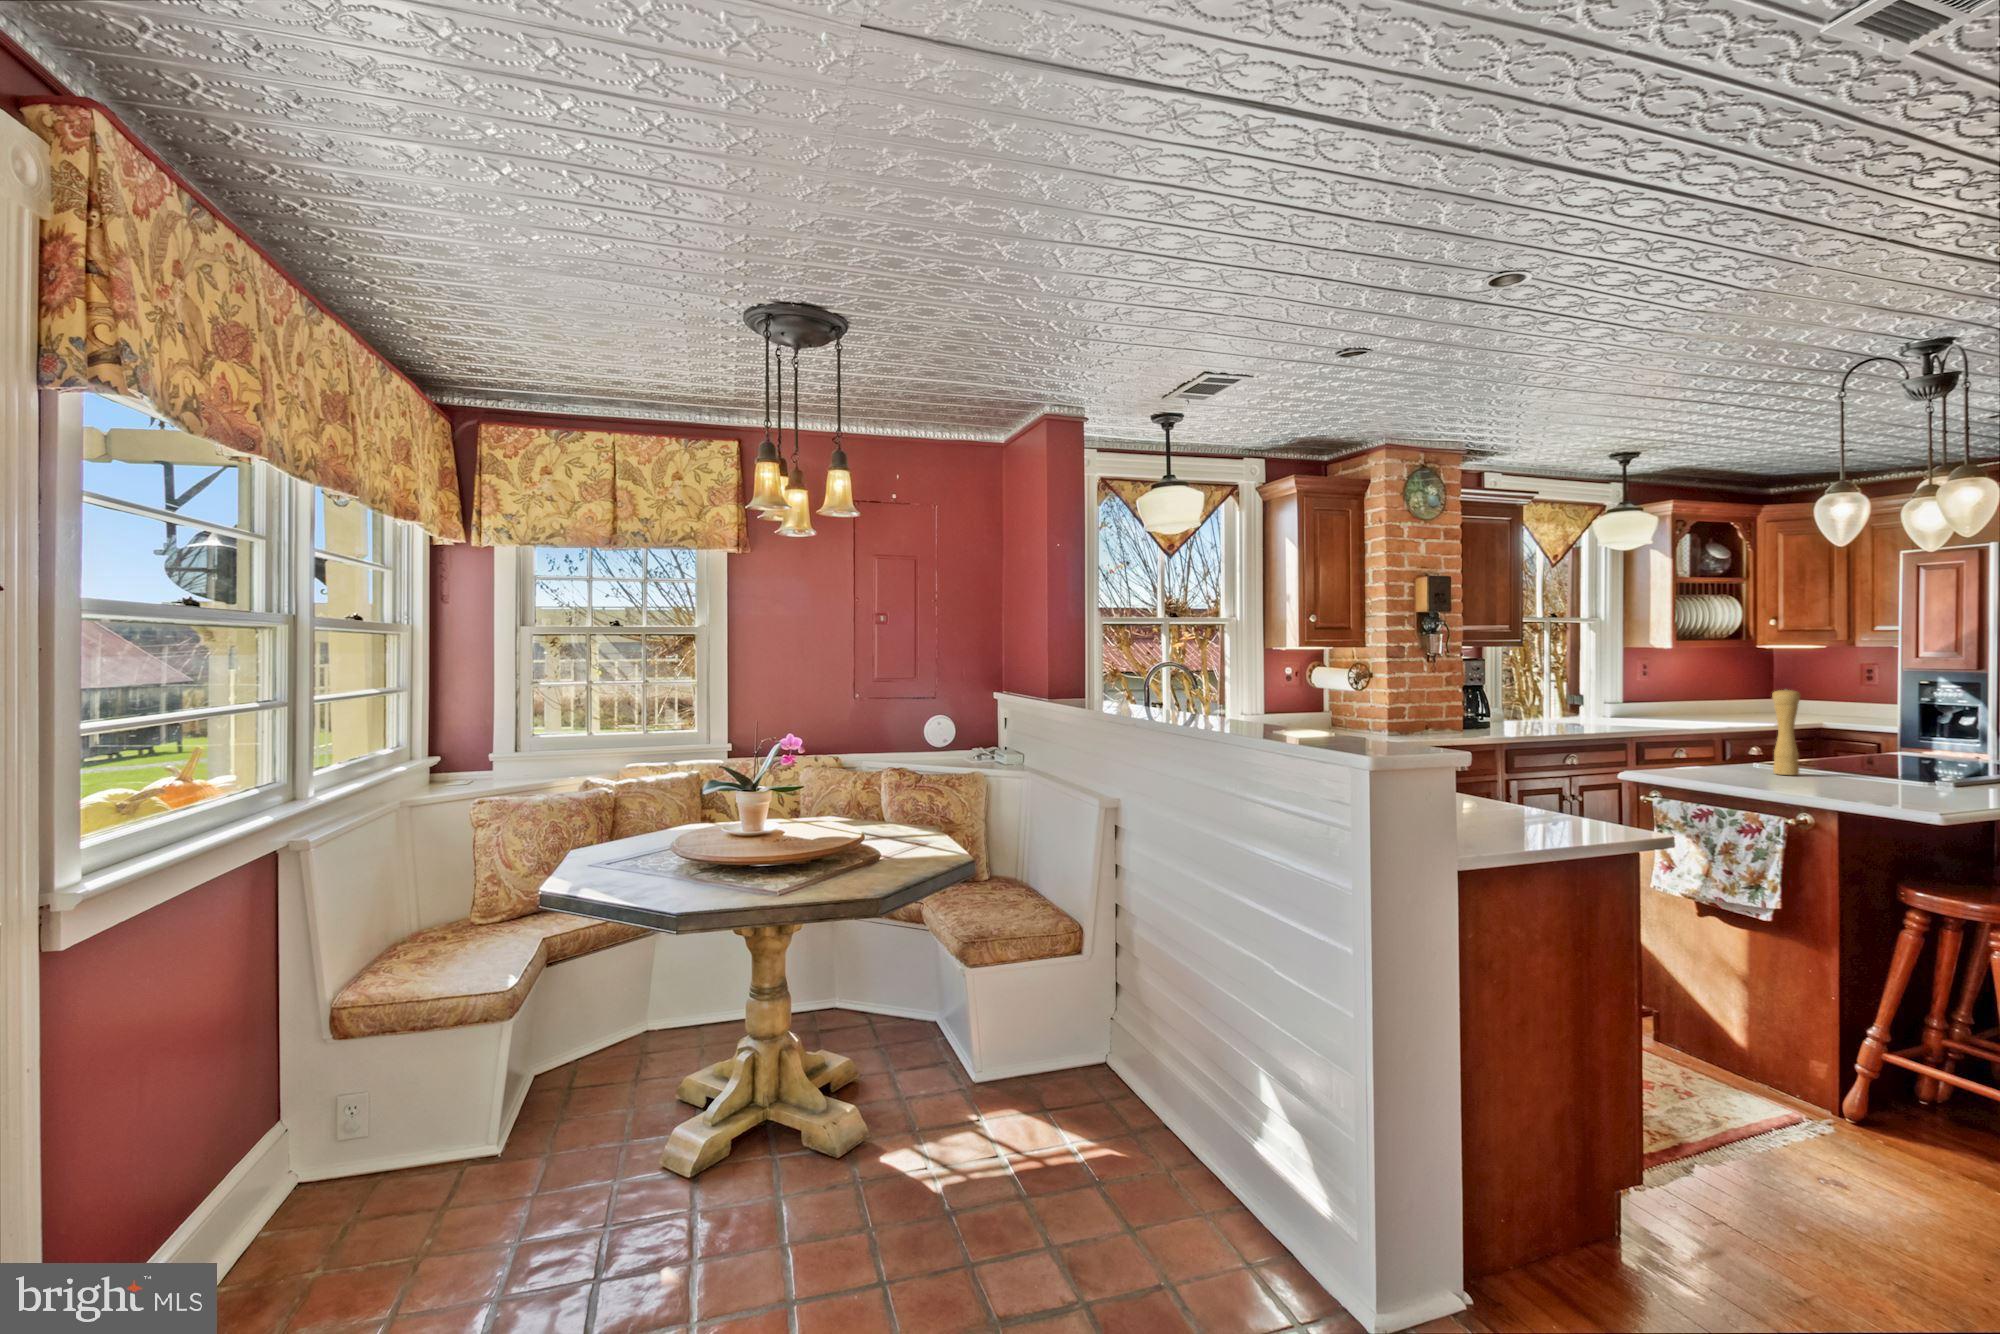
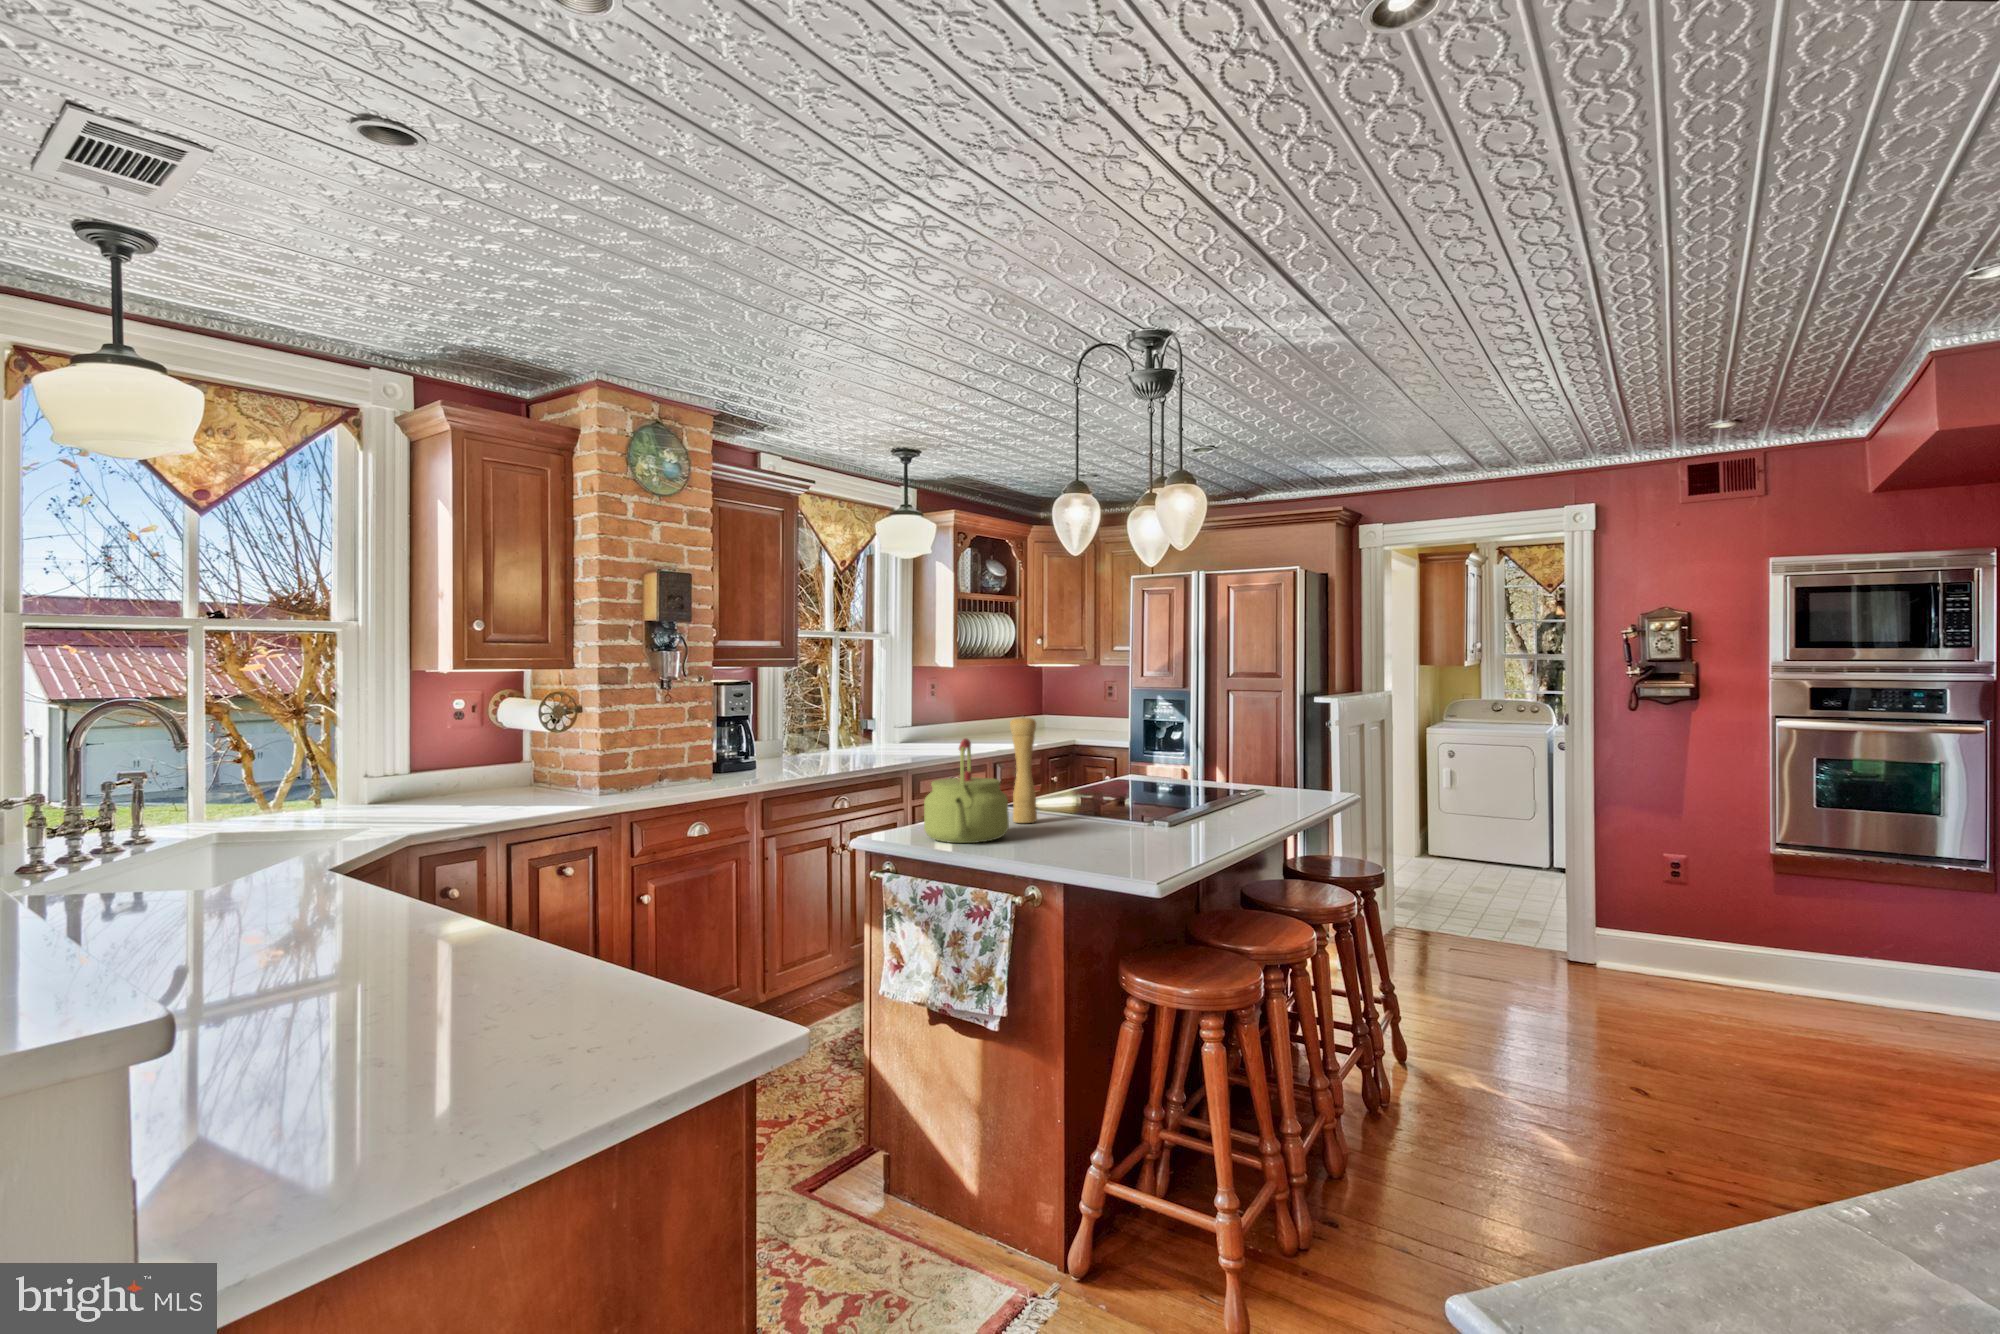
kettle: none [1693,704,1776,782] -> present [924,738,1009,843]

